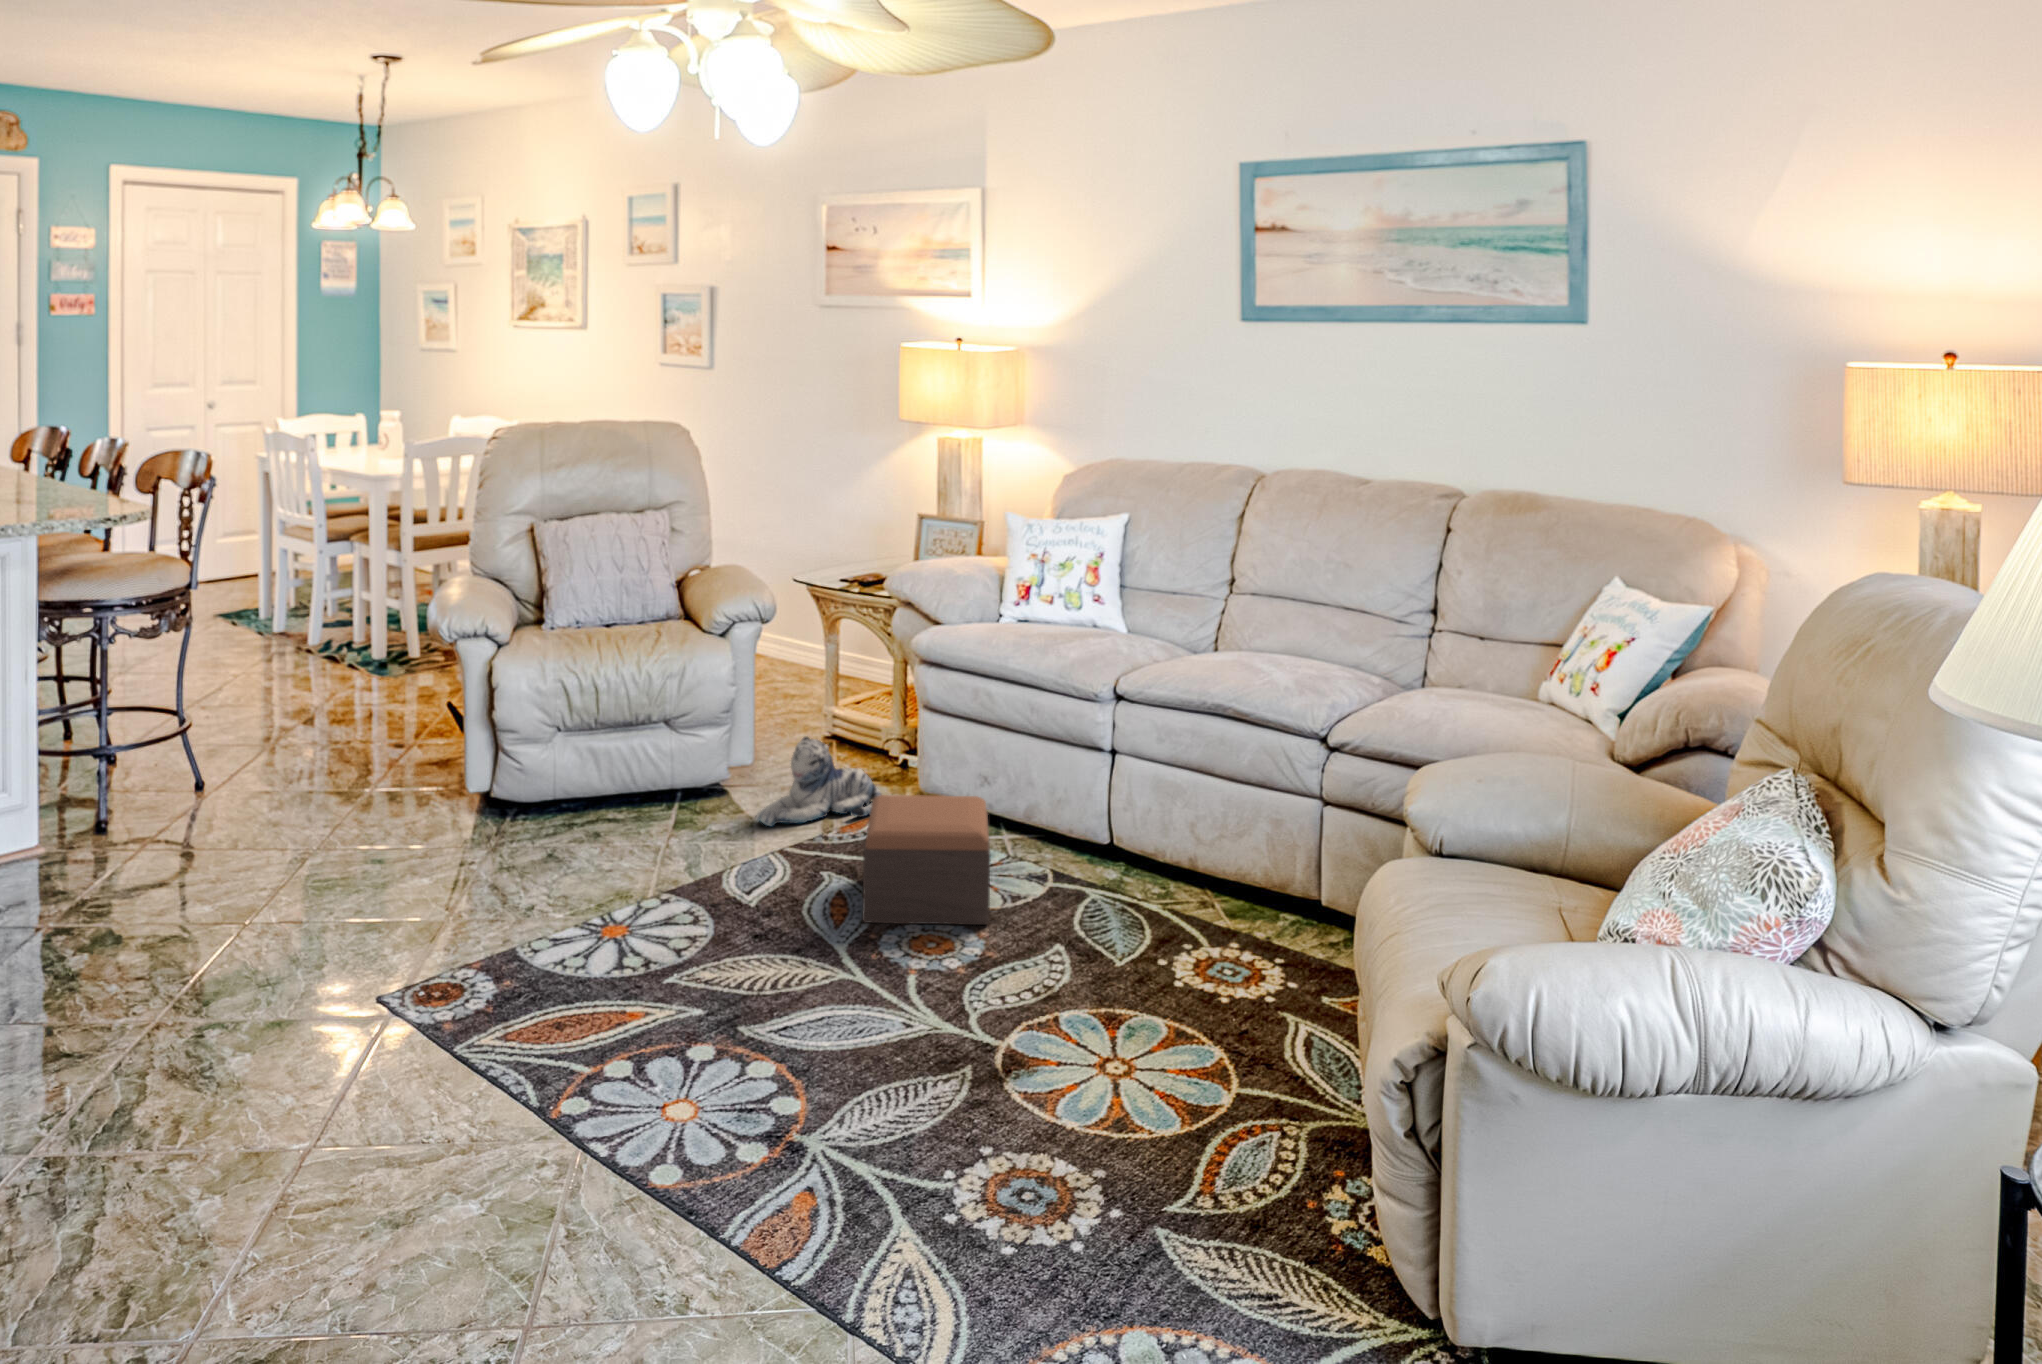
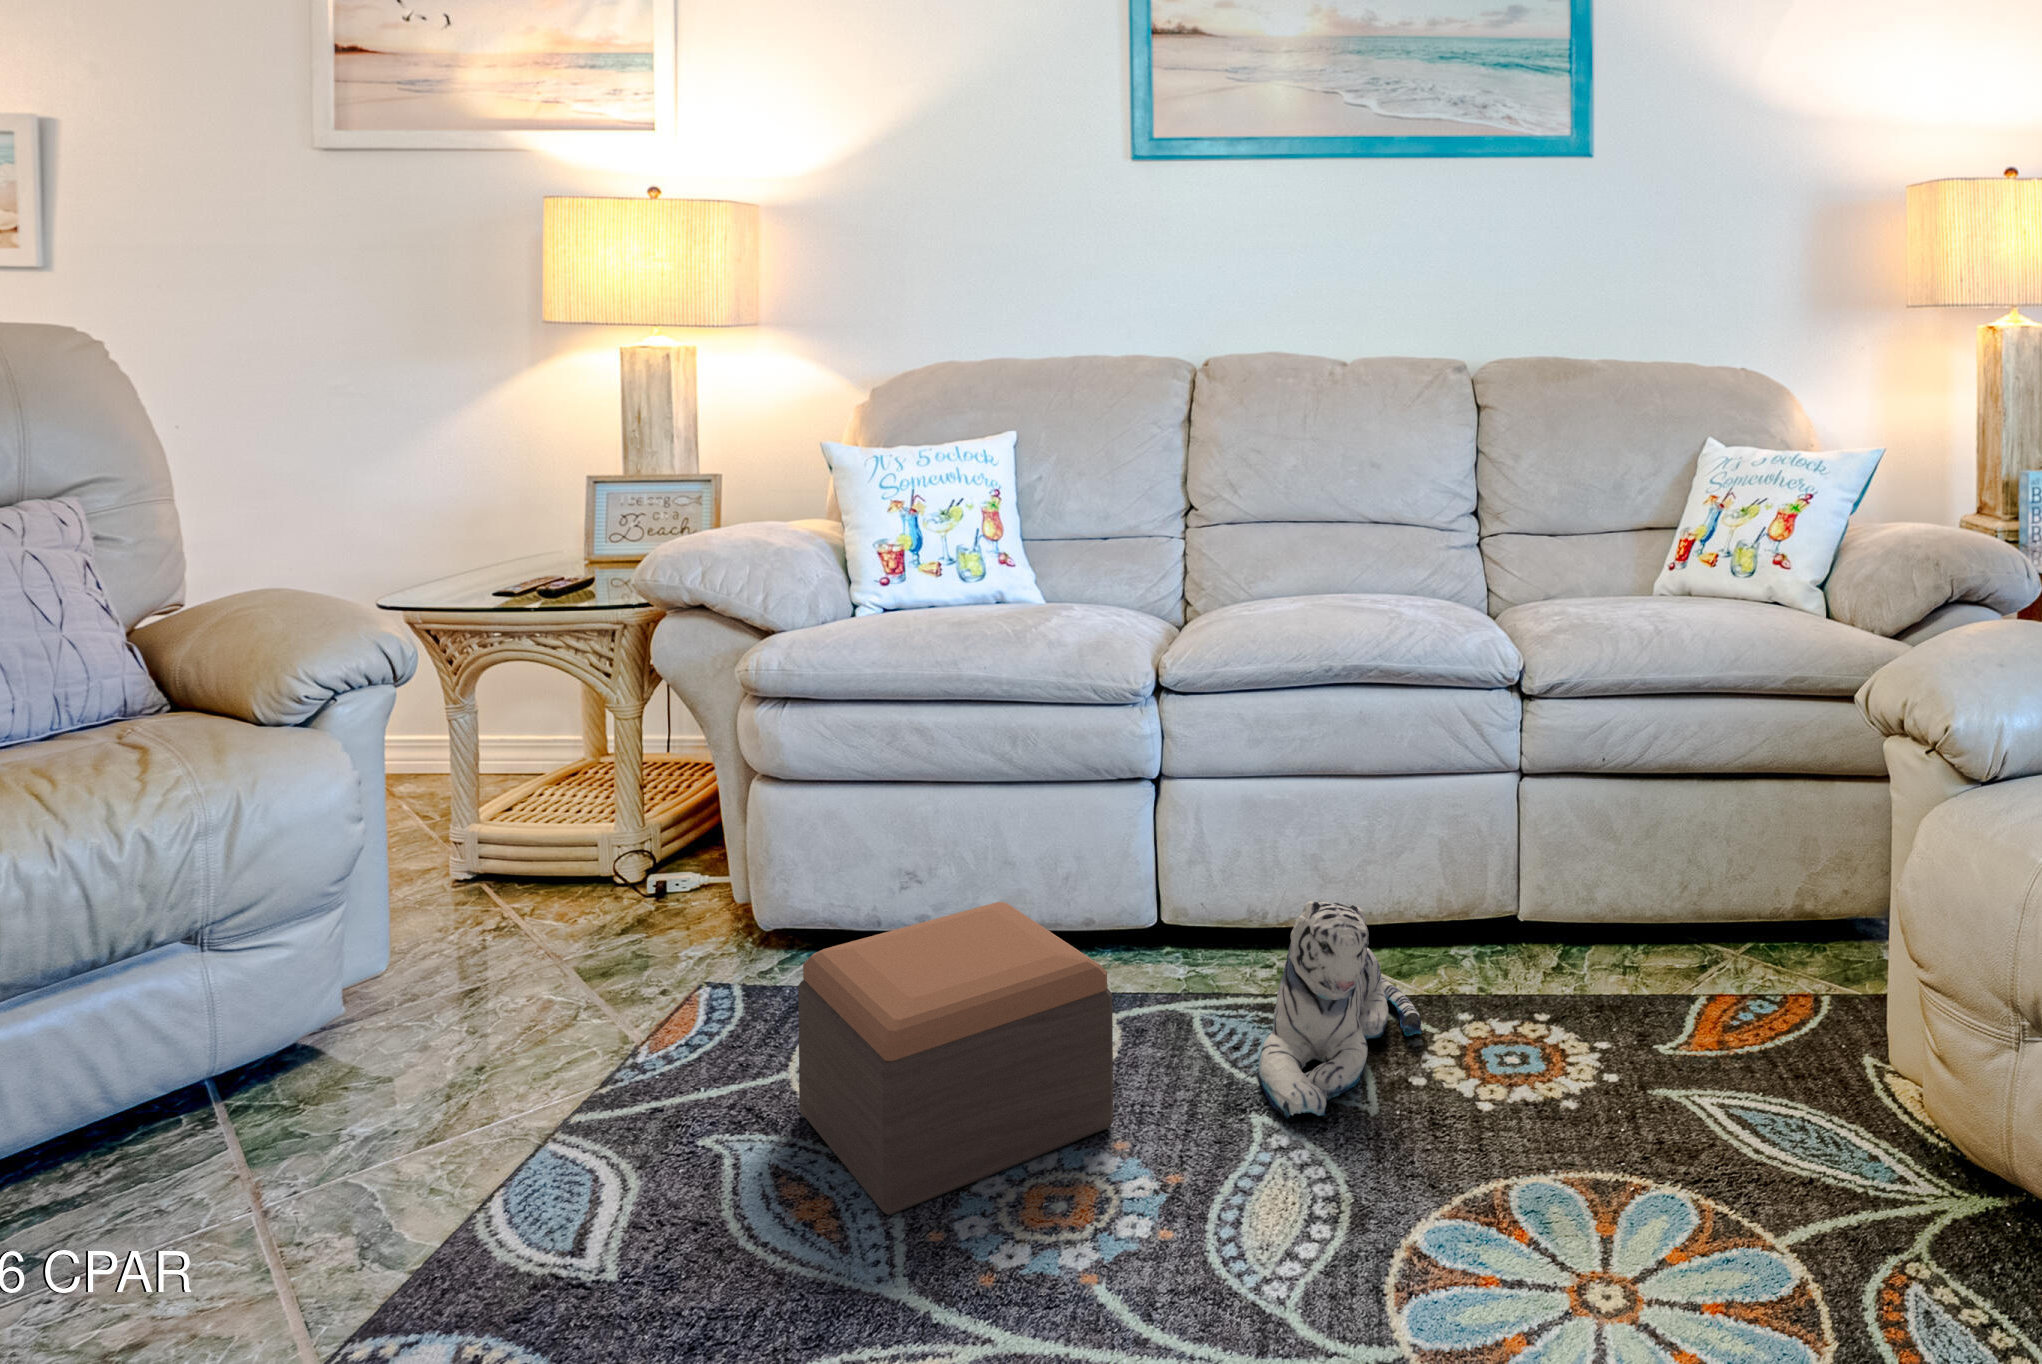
plush toy: present [755,736,882,827] -> present [1258,901,1421,1119]

